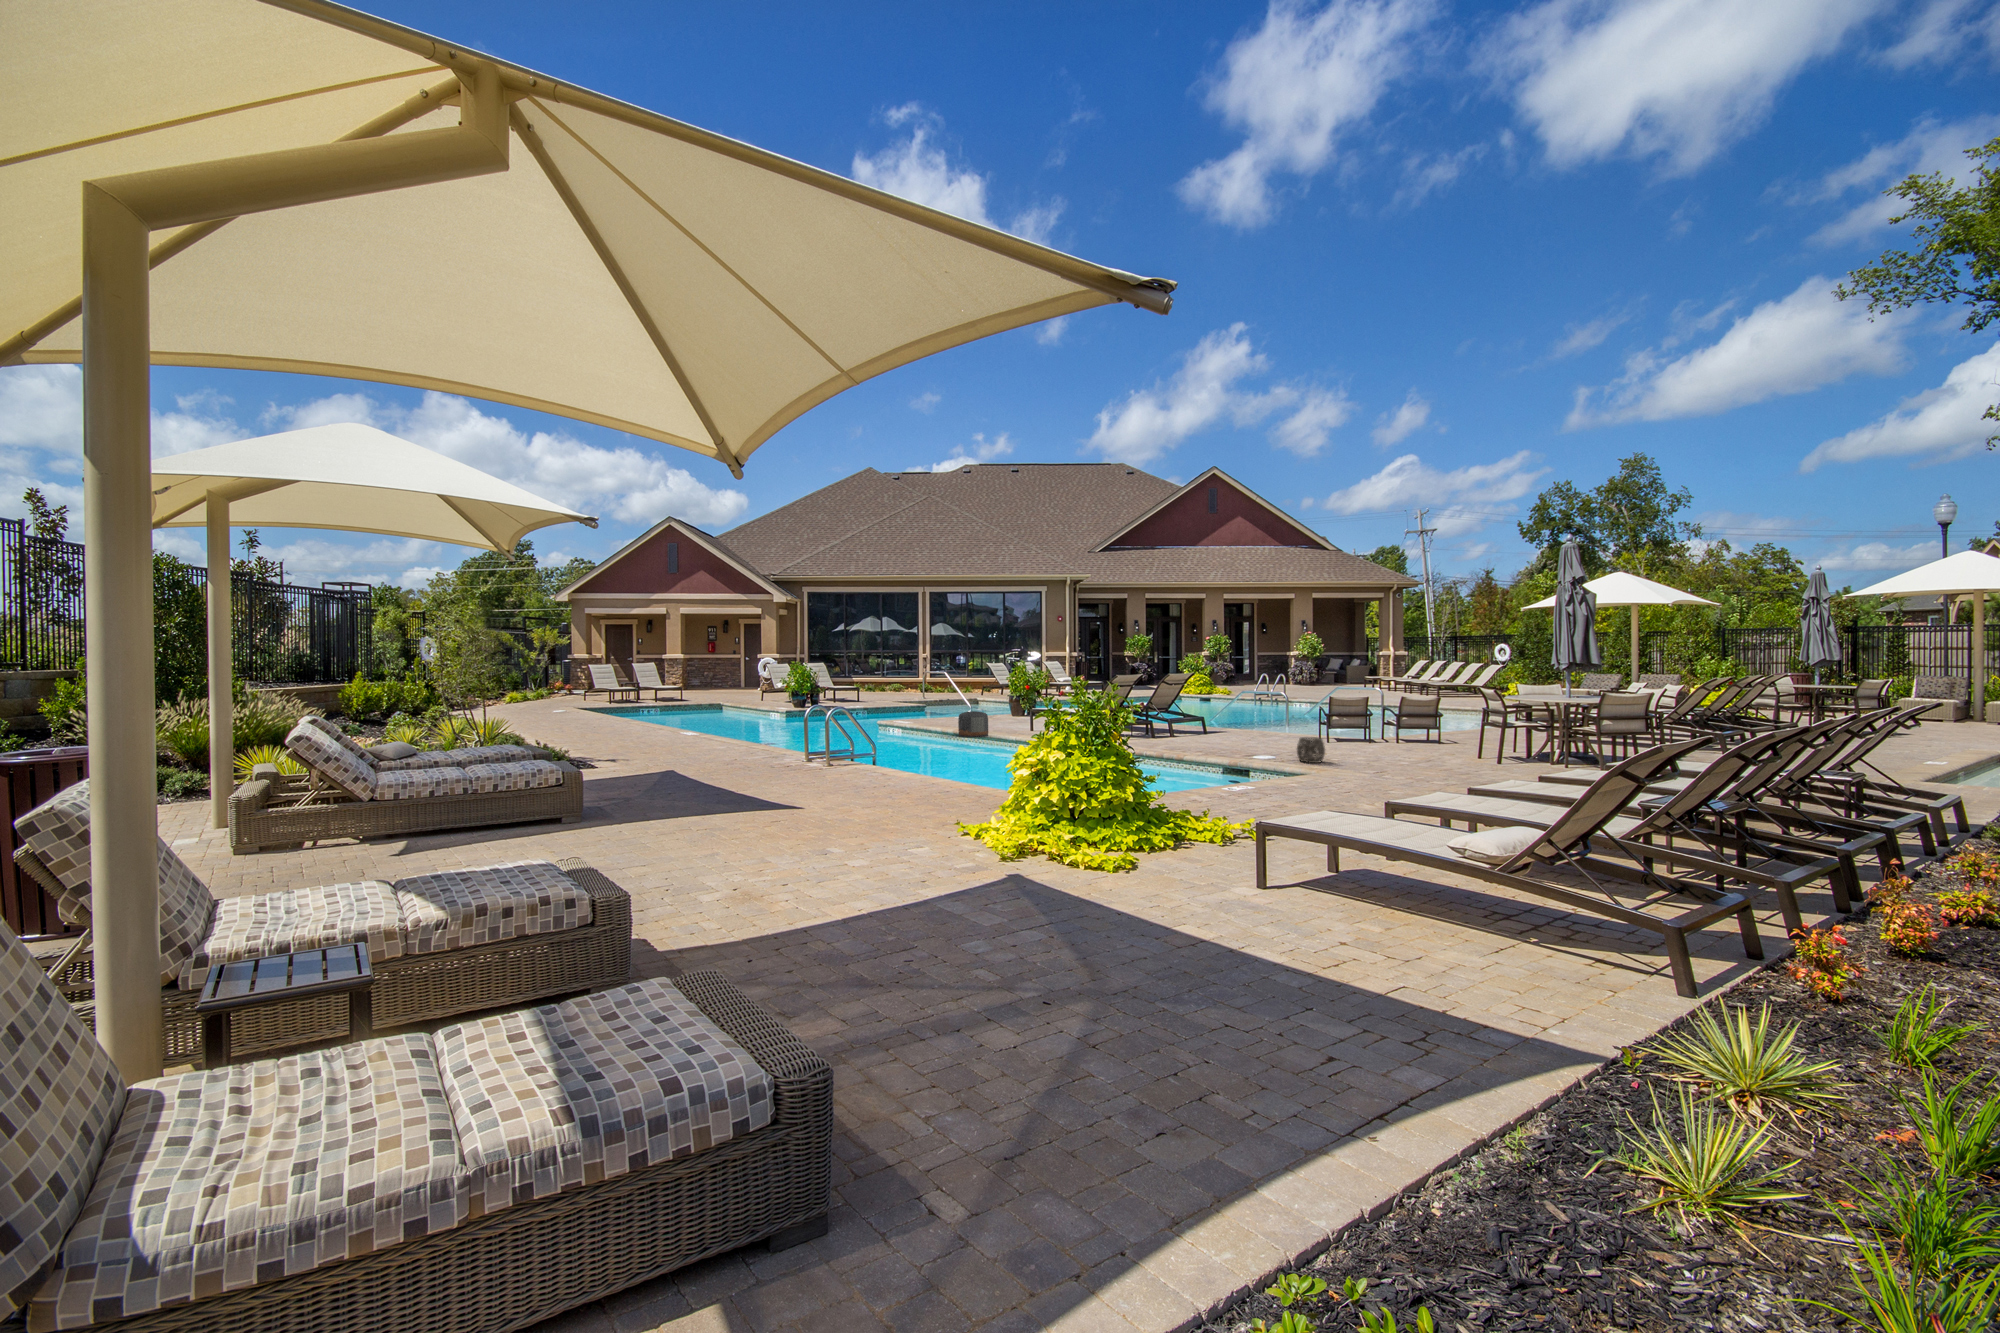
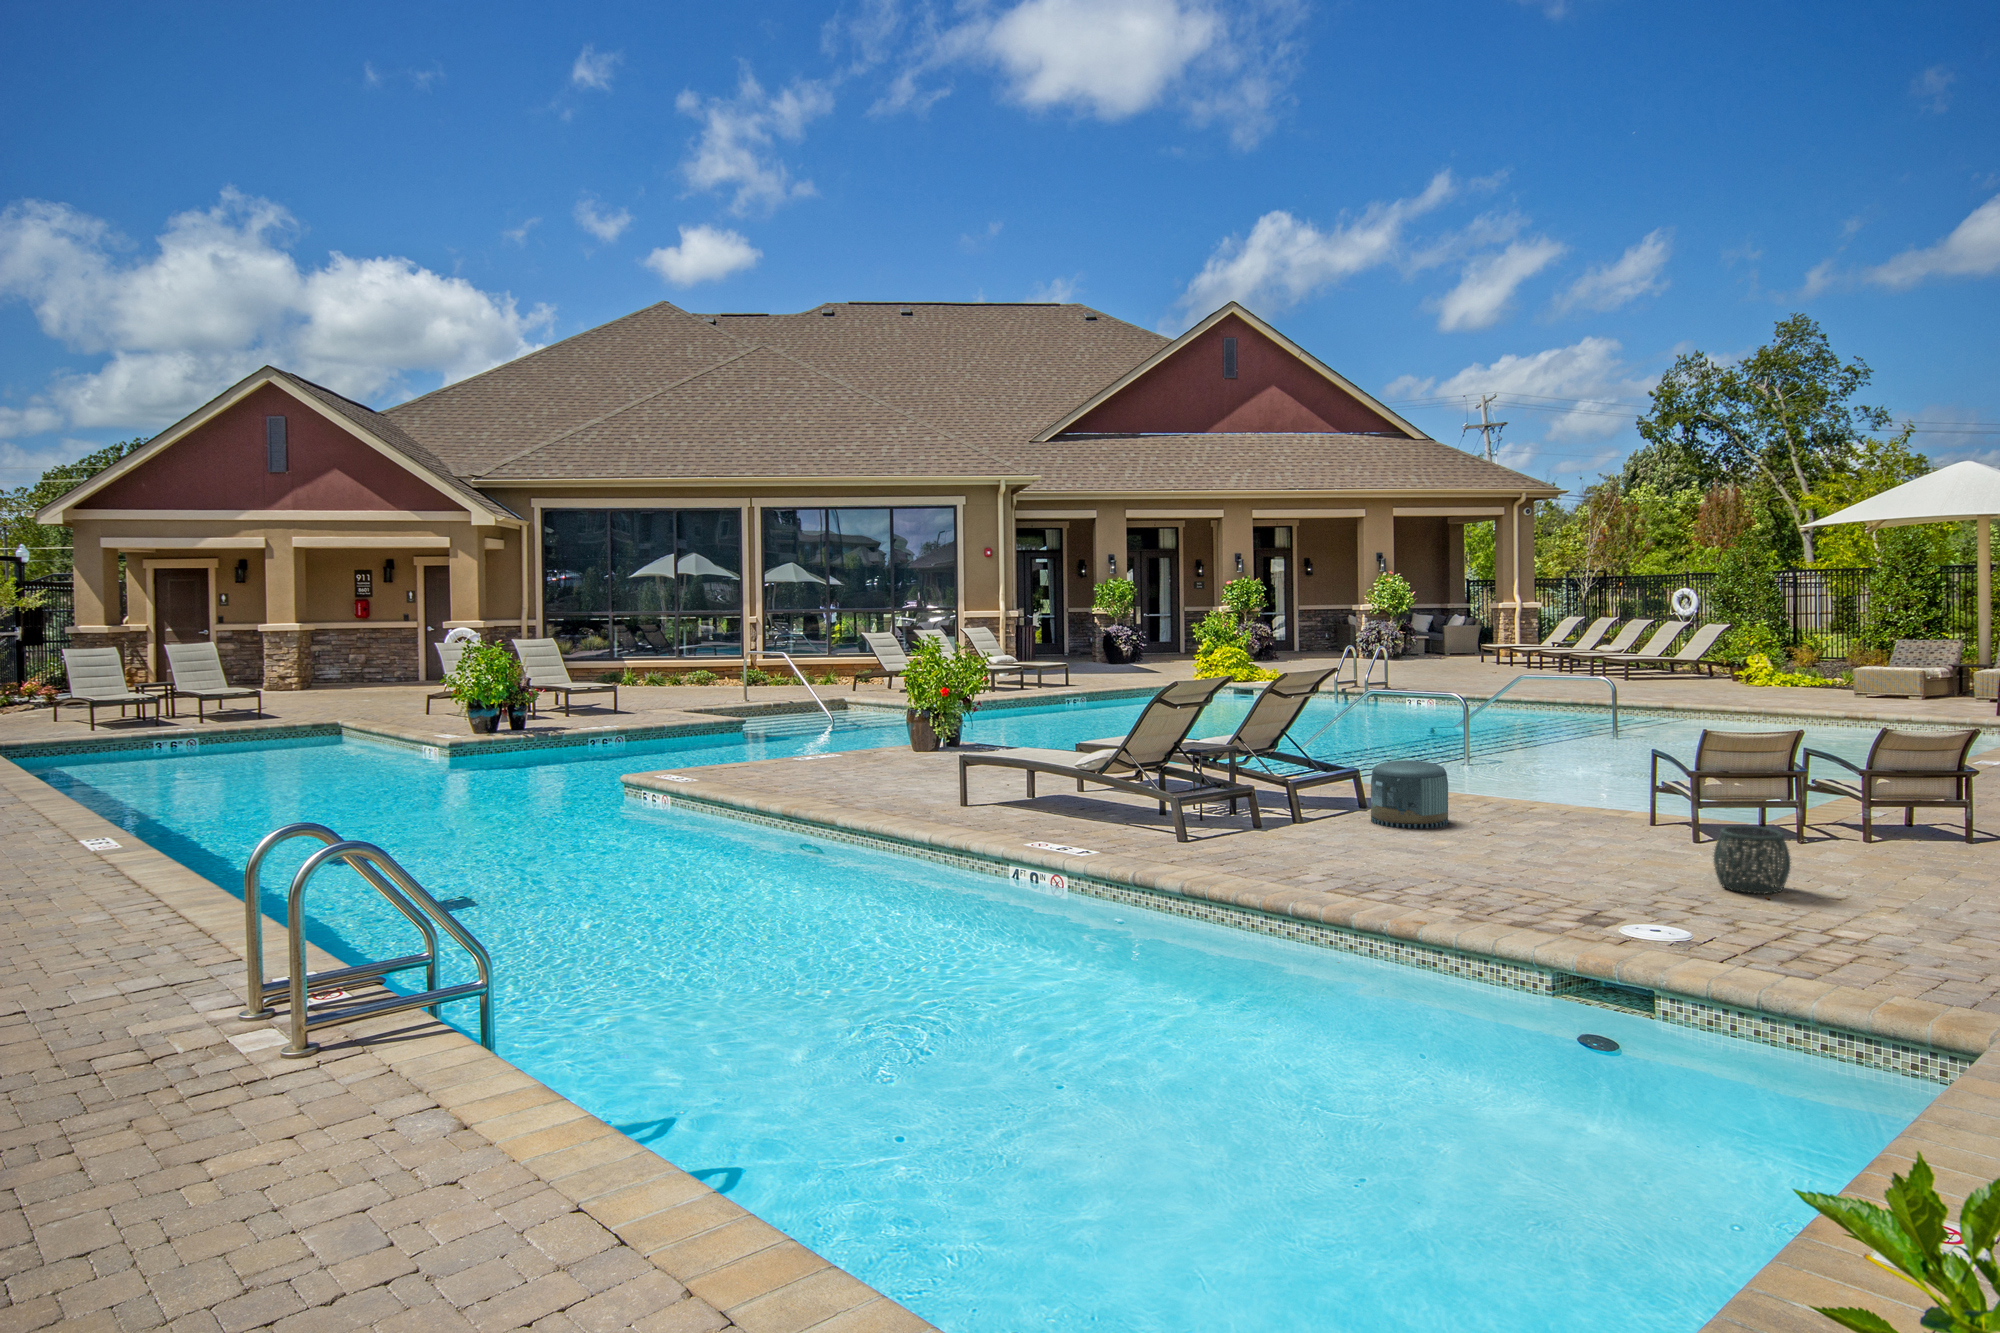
pouf: present [958,711,988,737] -> present [1371,760,1448,828]

